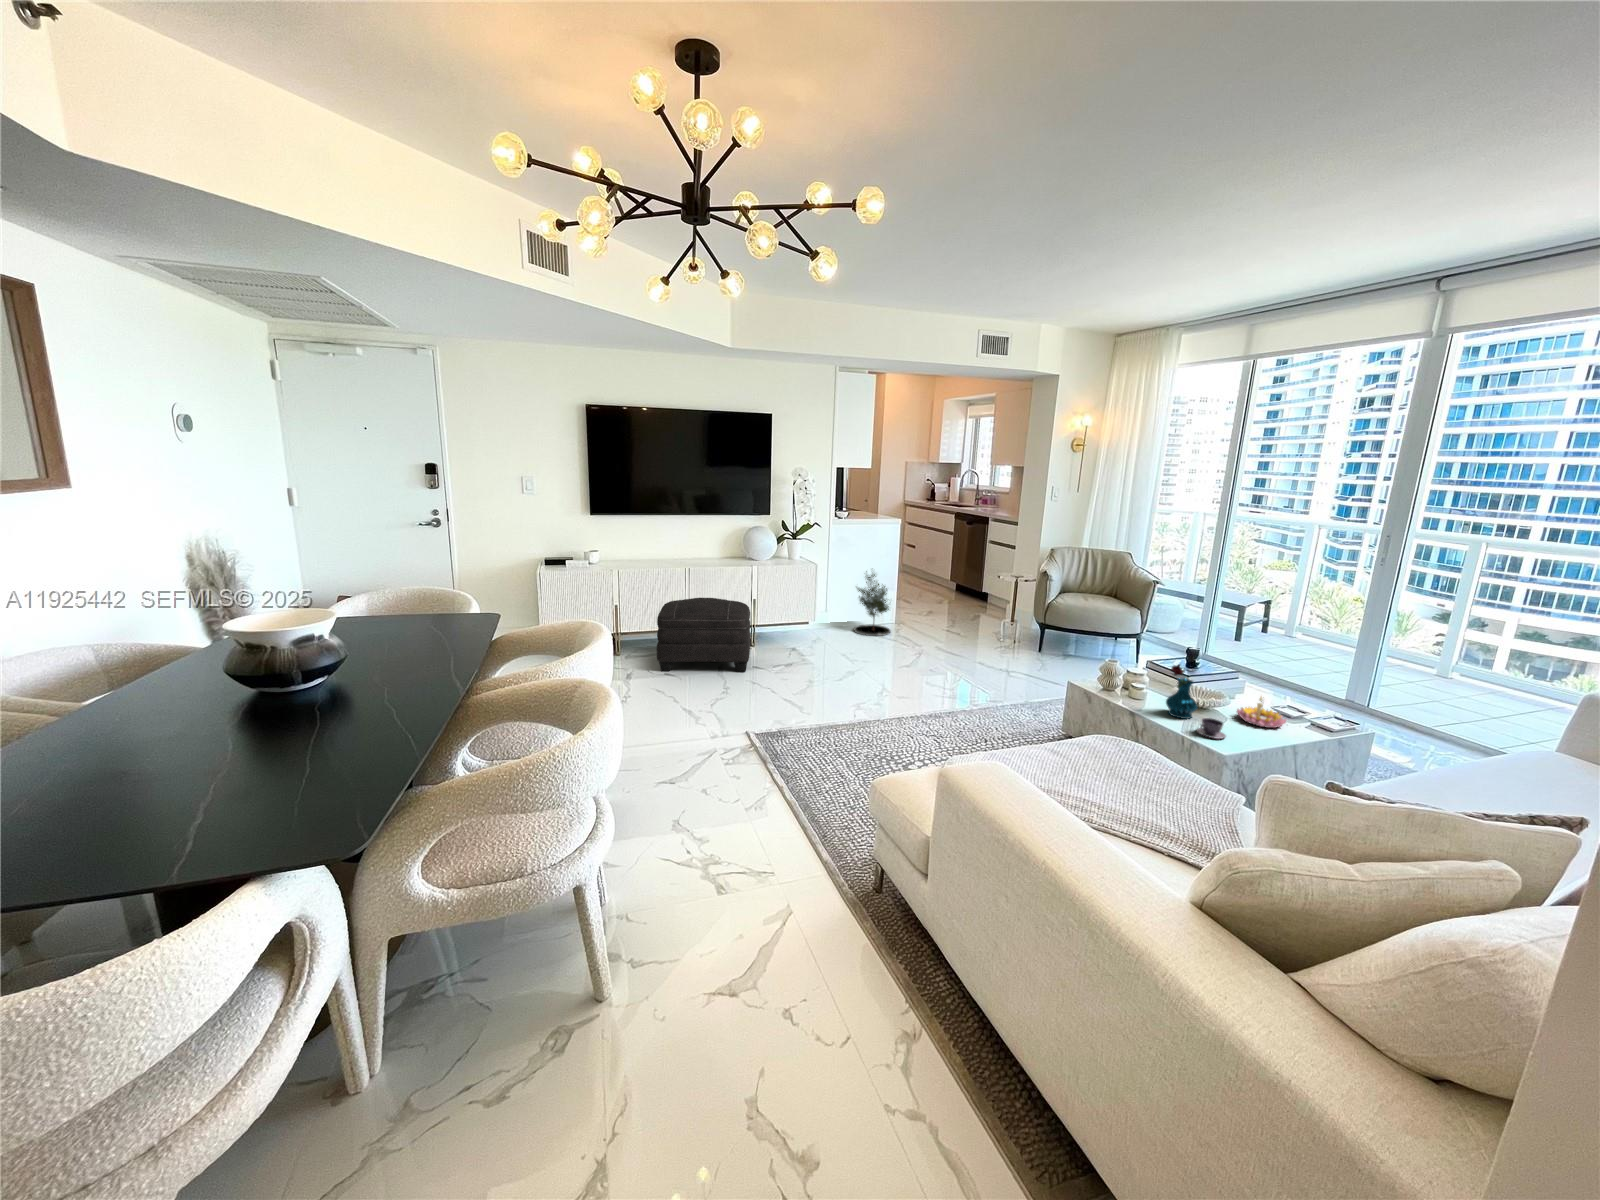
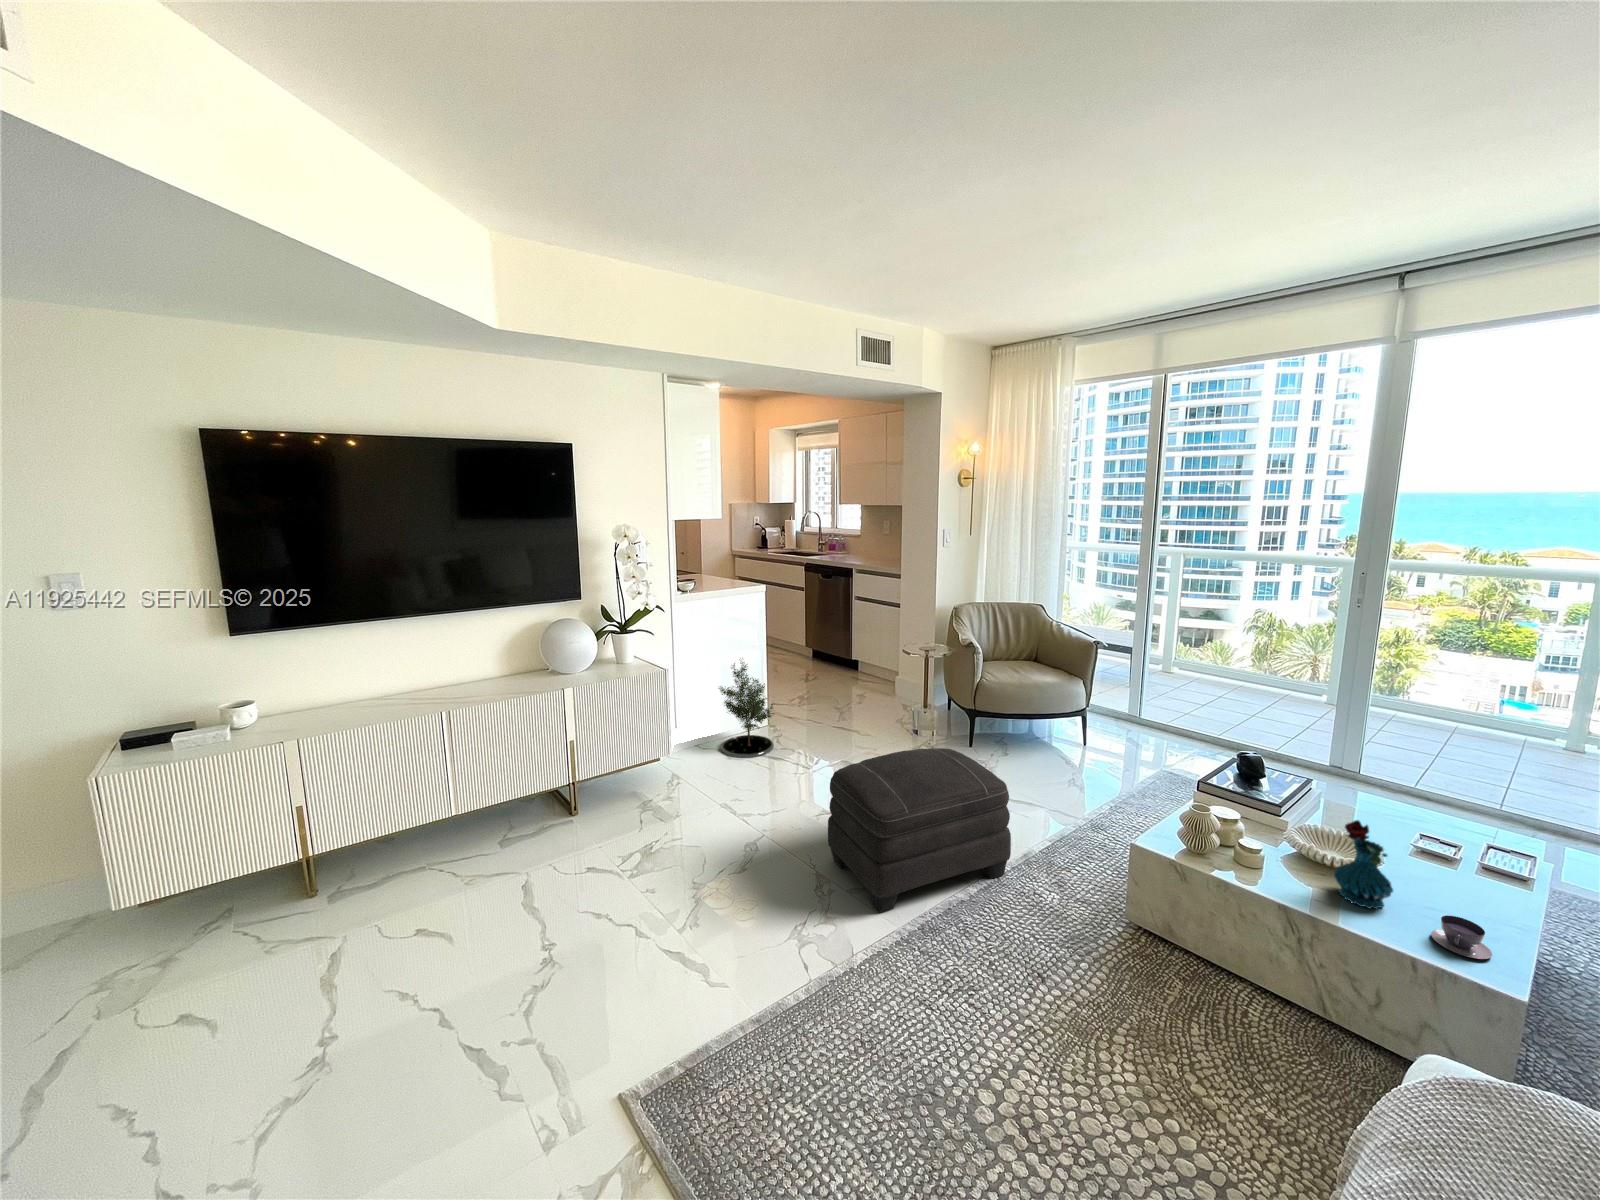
ottoman: present [657,598,751,672] -> present [828,748,1011,914]
candle holder: present [1237,697,1286,728] -> none [1416,847,1508,900]

